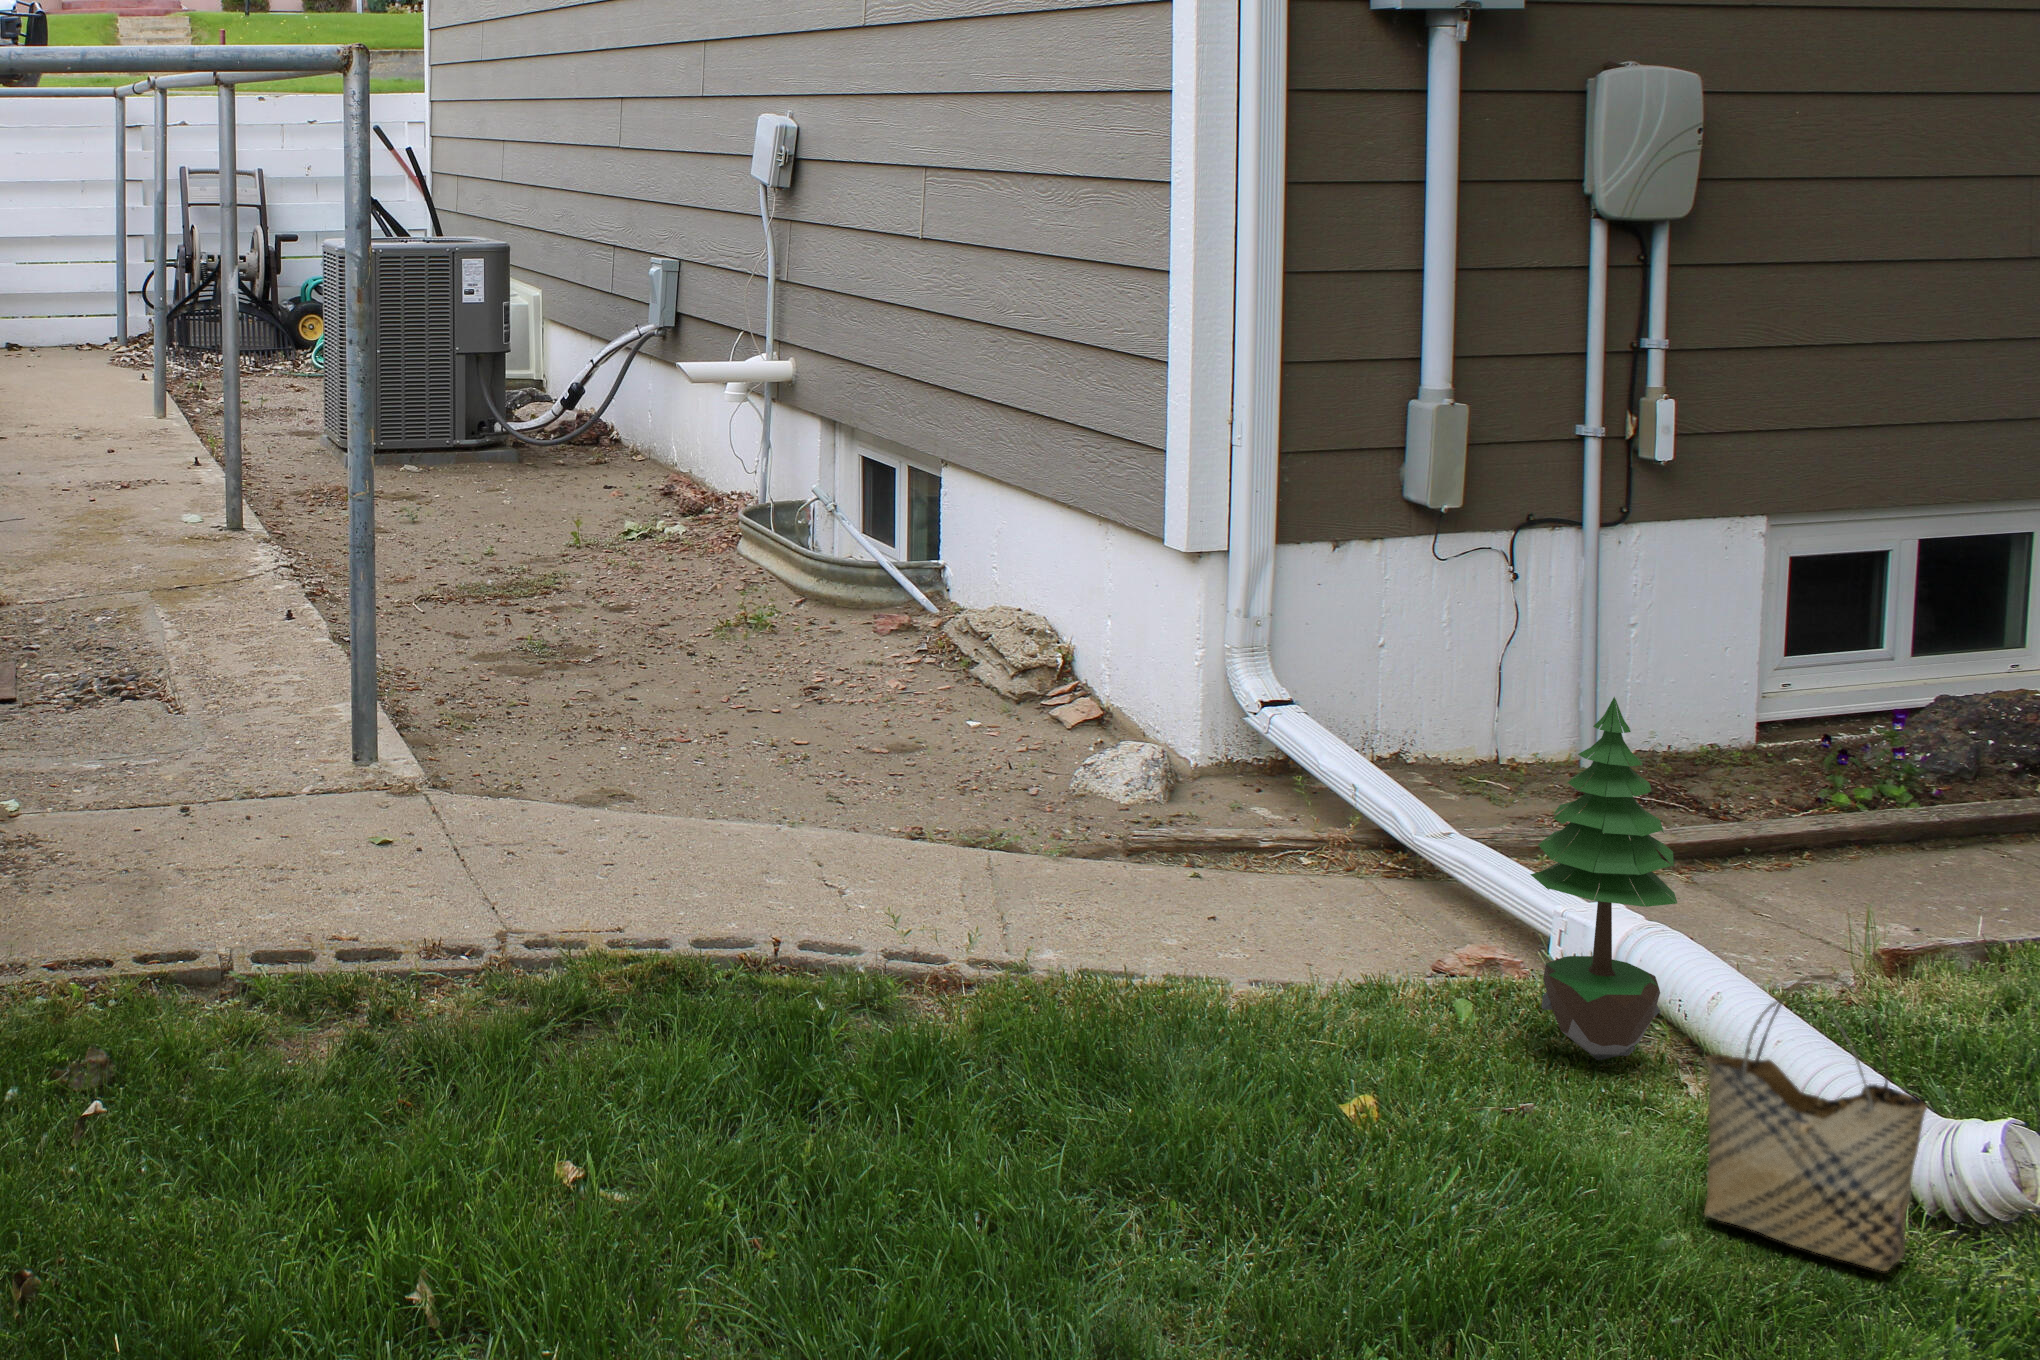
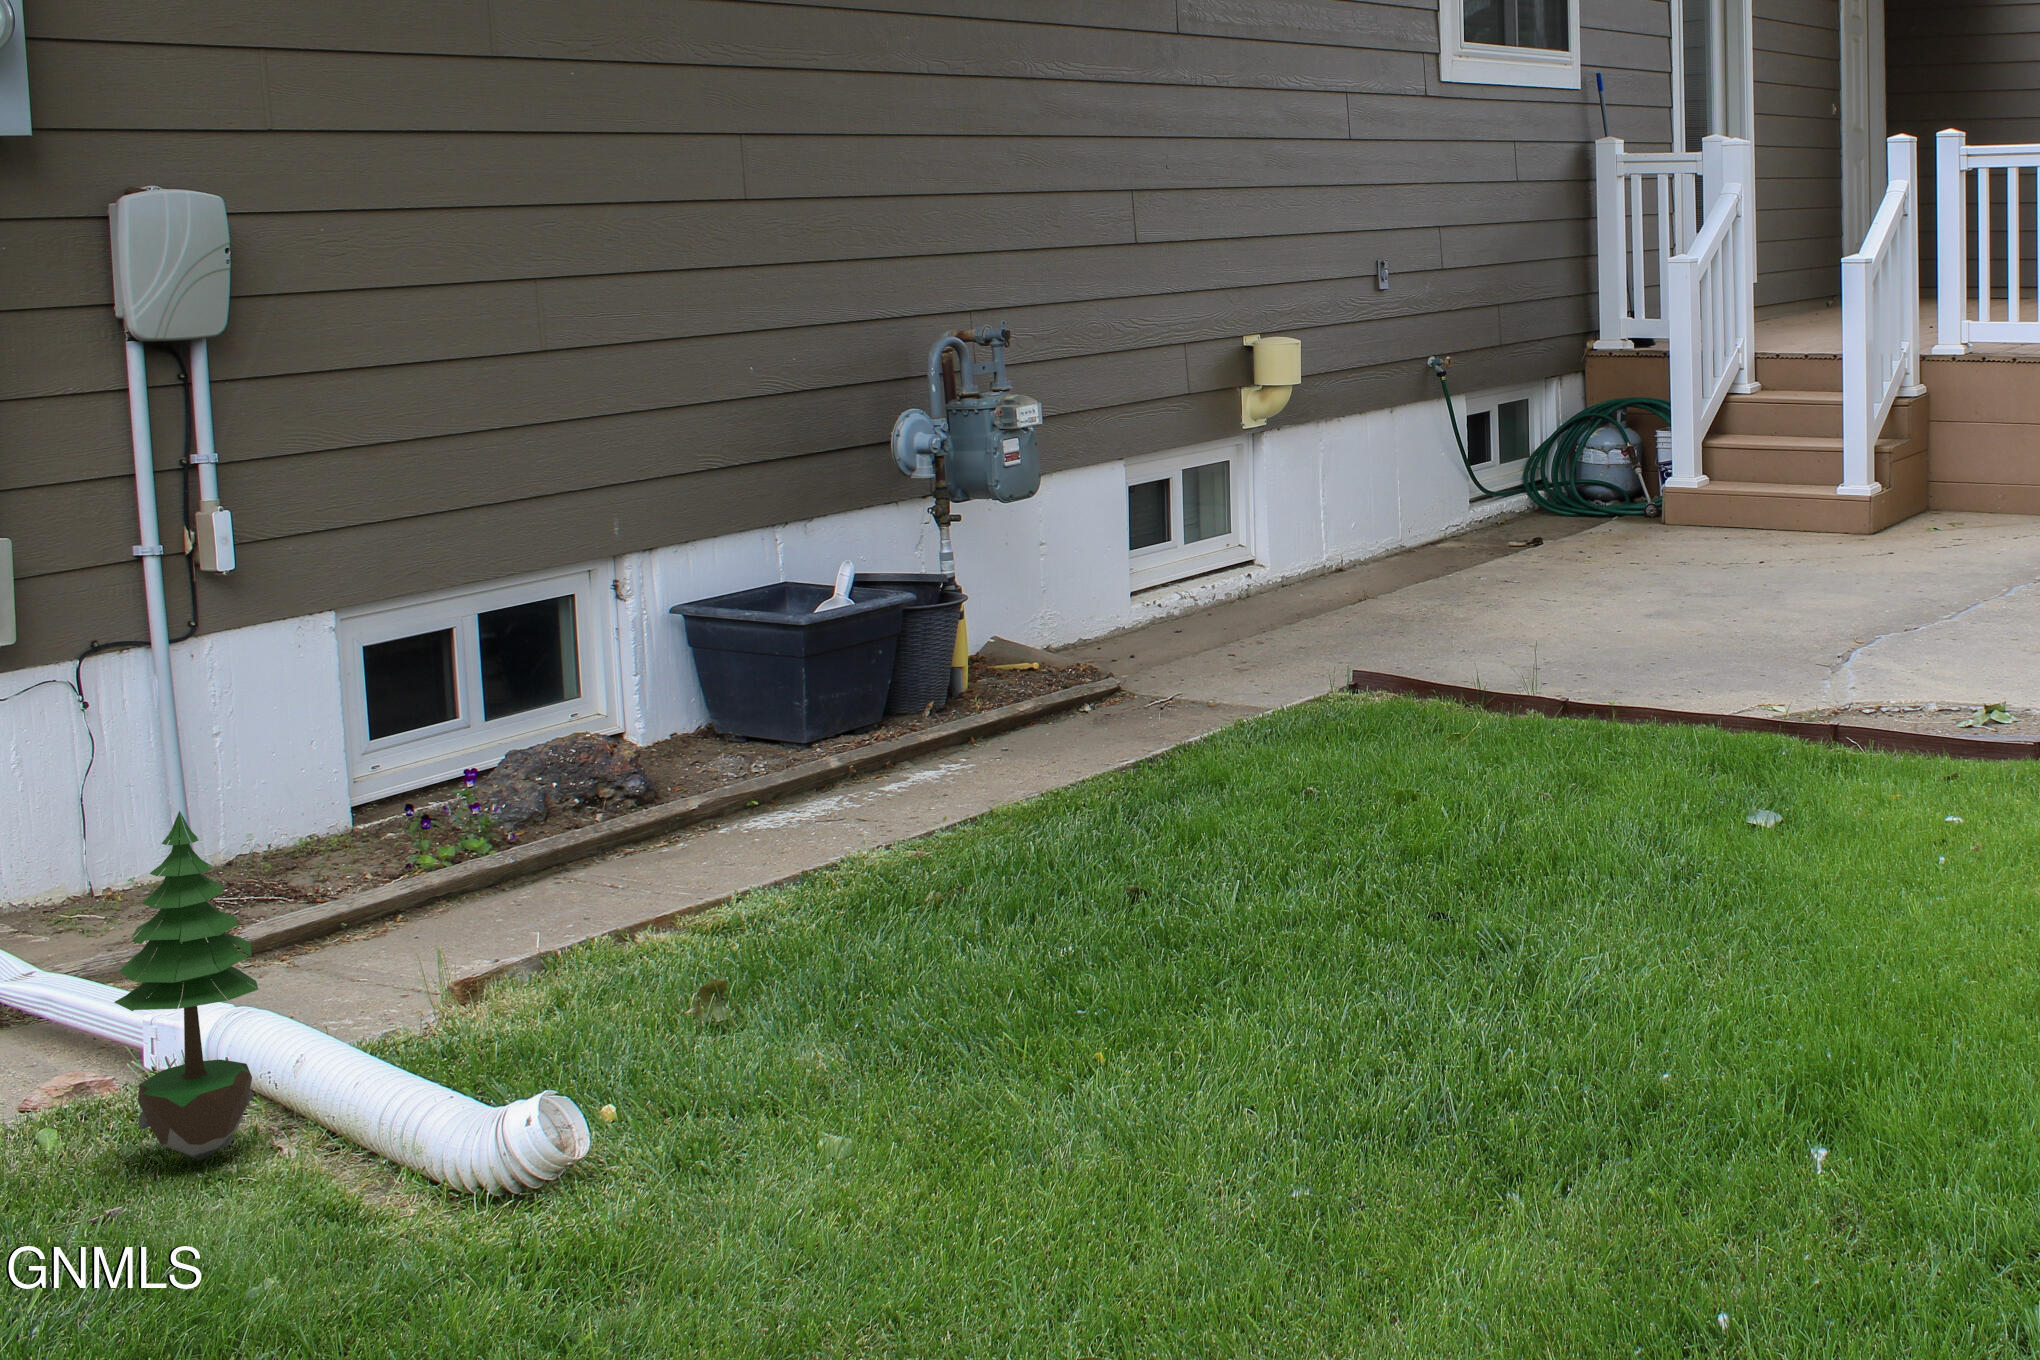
woven basket: present [1704,975,1927,1271] -> none [285,1010,470,1258]

